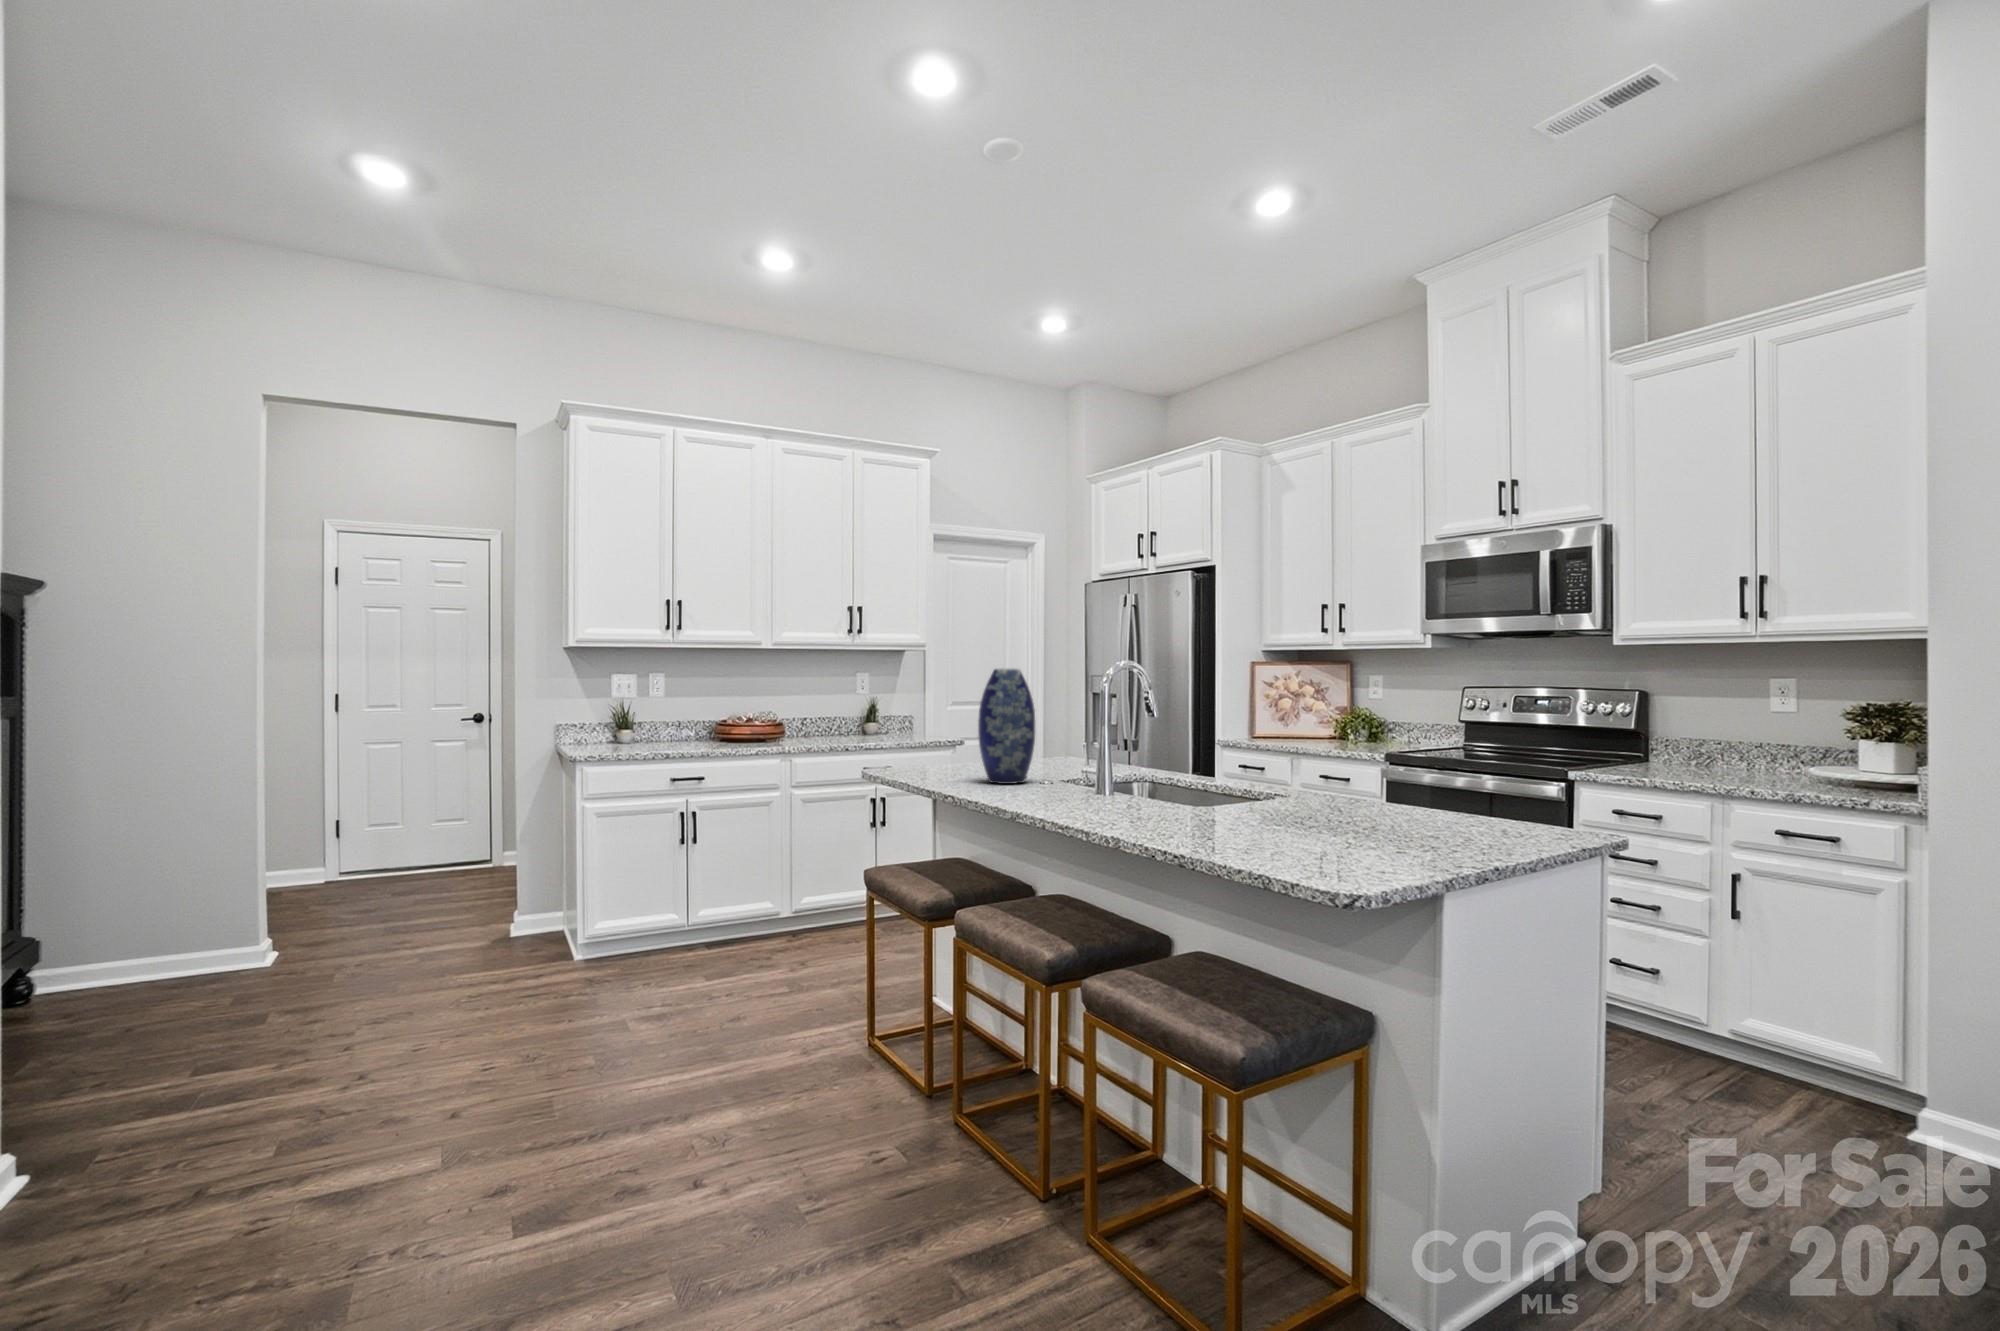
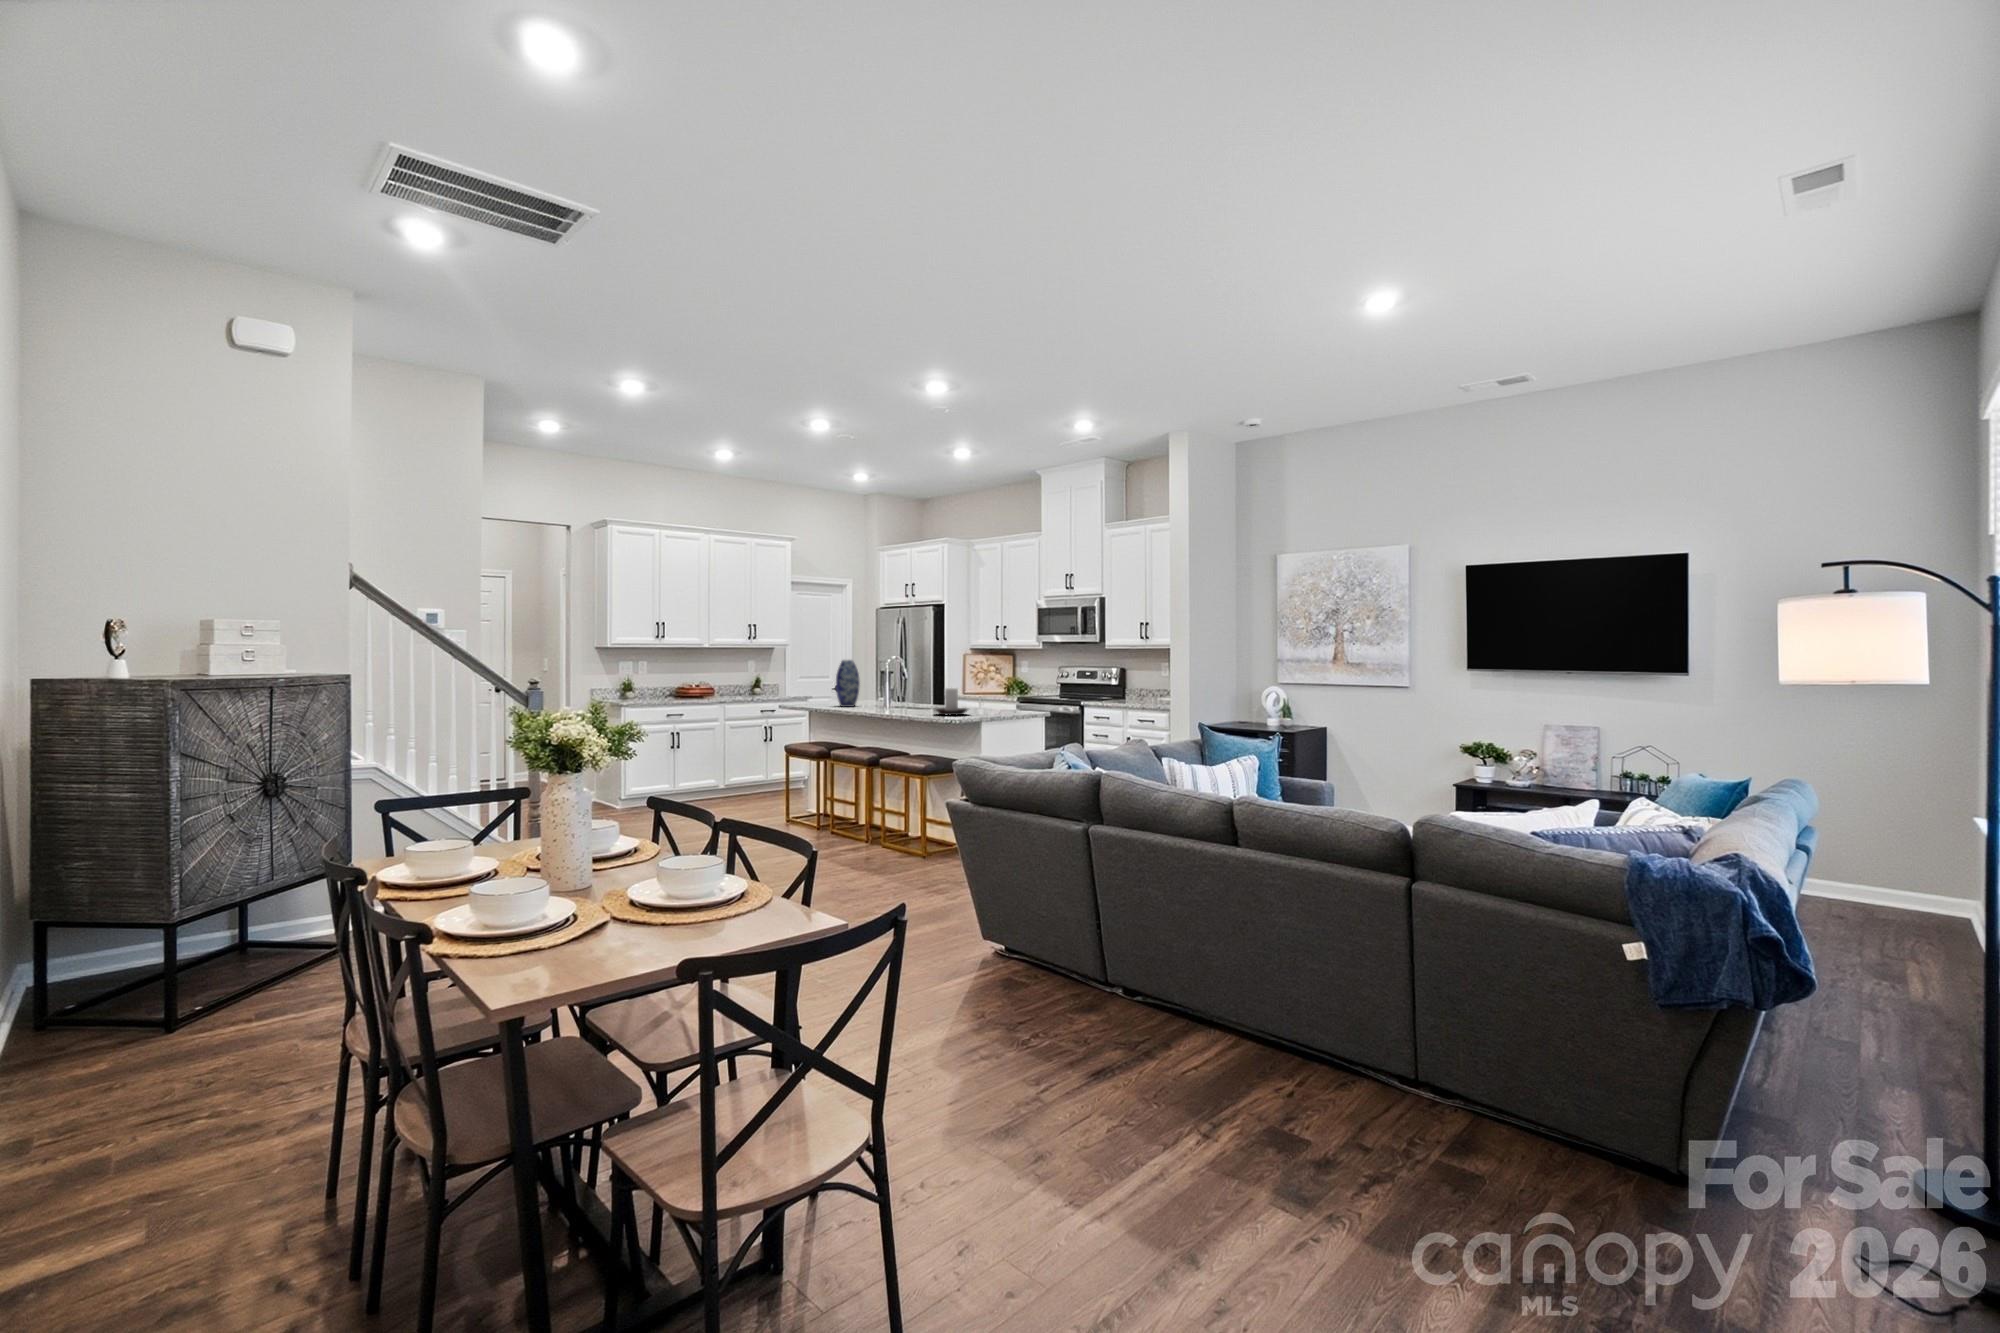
candle holder: none [1245,751,1372,848] -> present [935,688,968,715]

